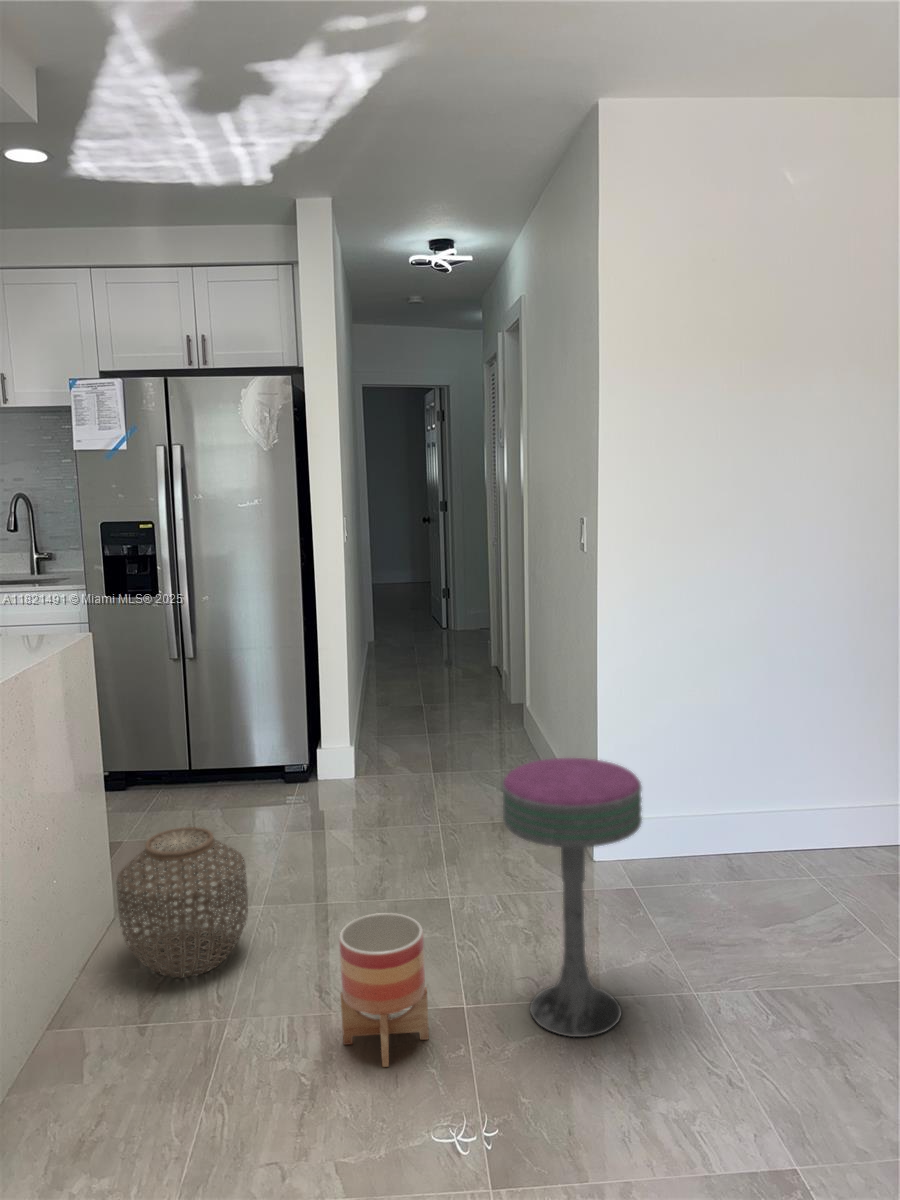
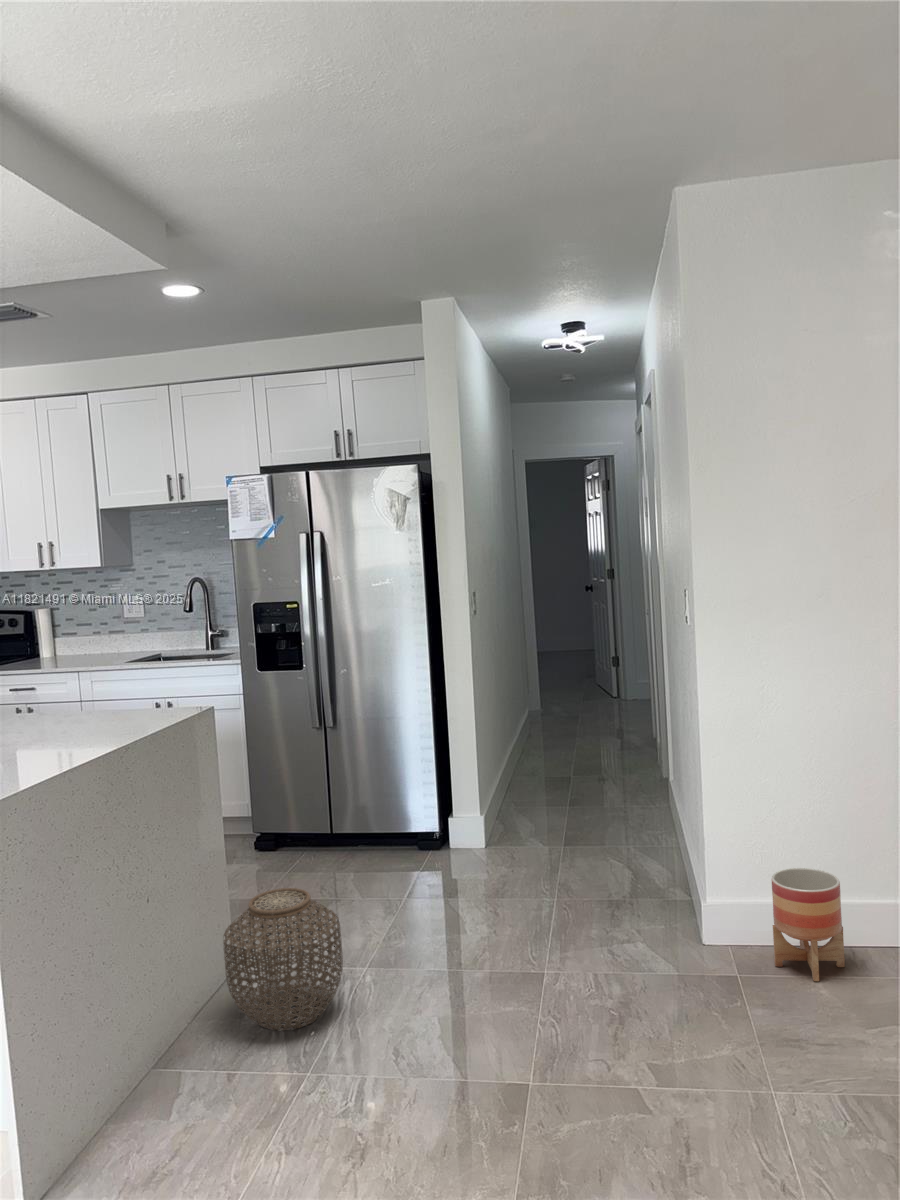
bar stool: present [502,758,642,1037] -> none [557,836,699,1126]
planter: present [339,913,429,1067] -> present [772,868,845,981]

